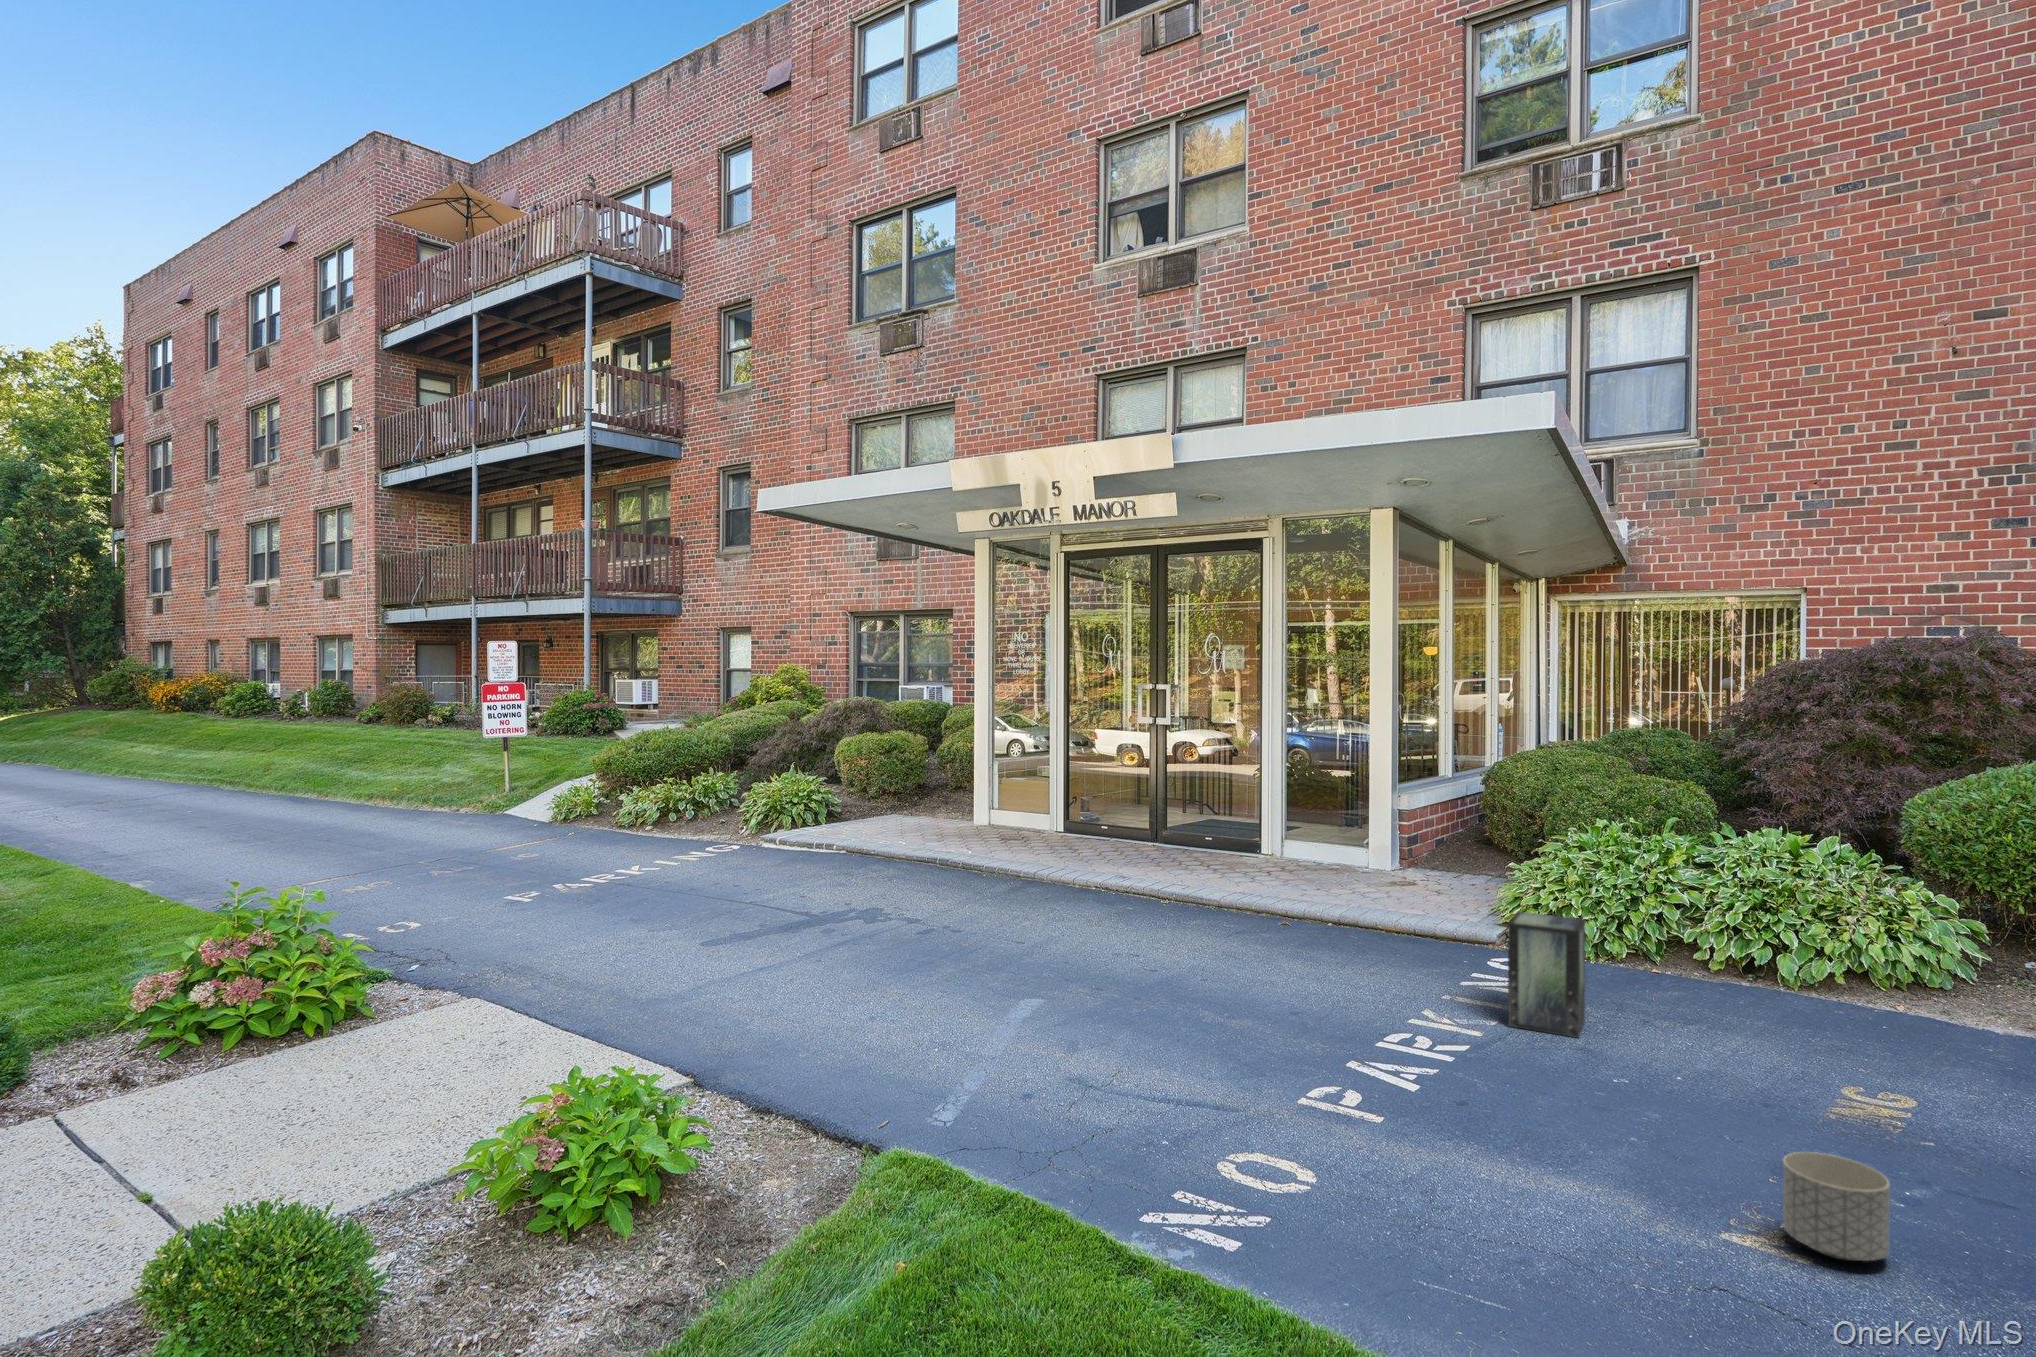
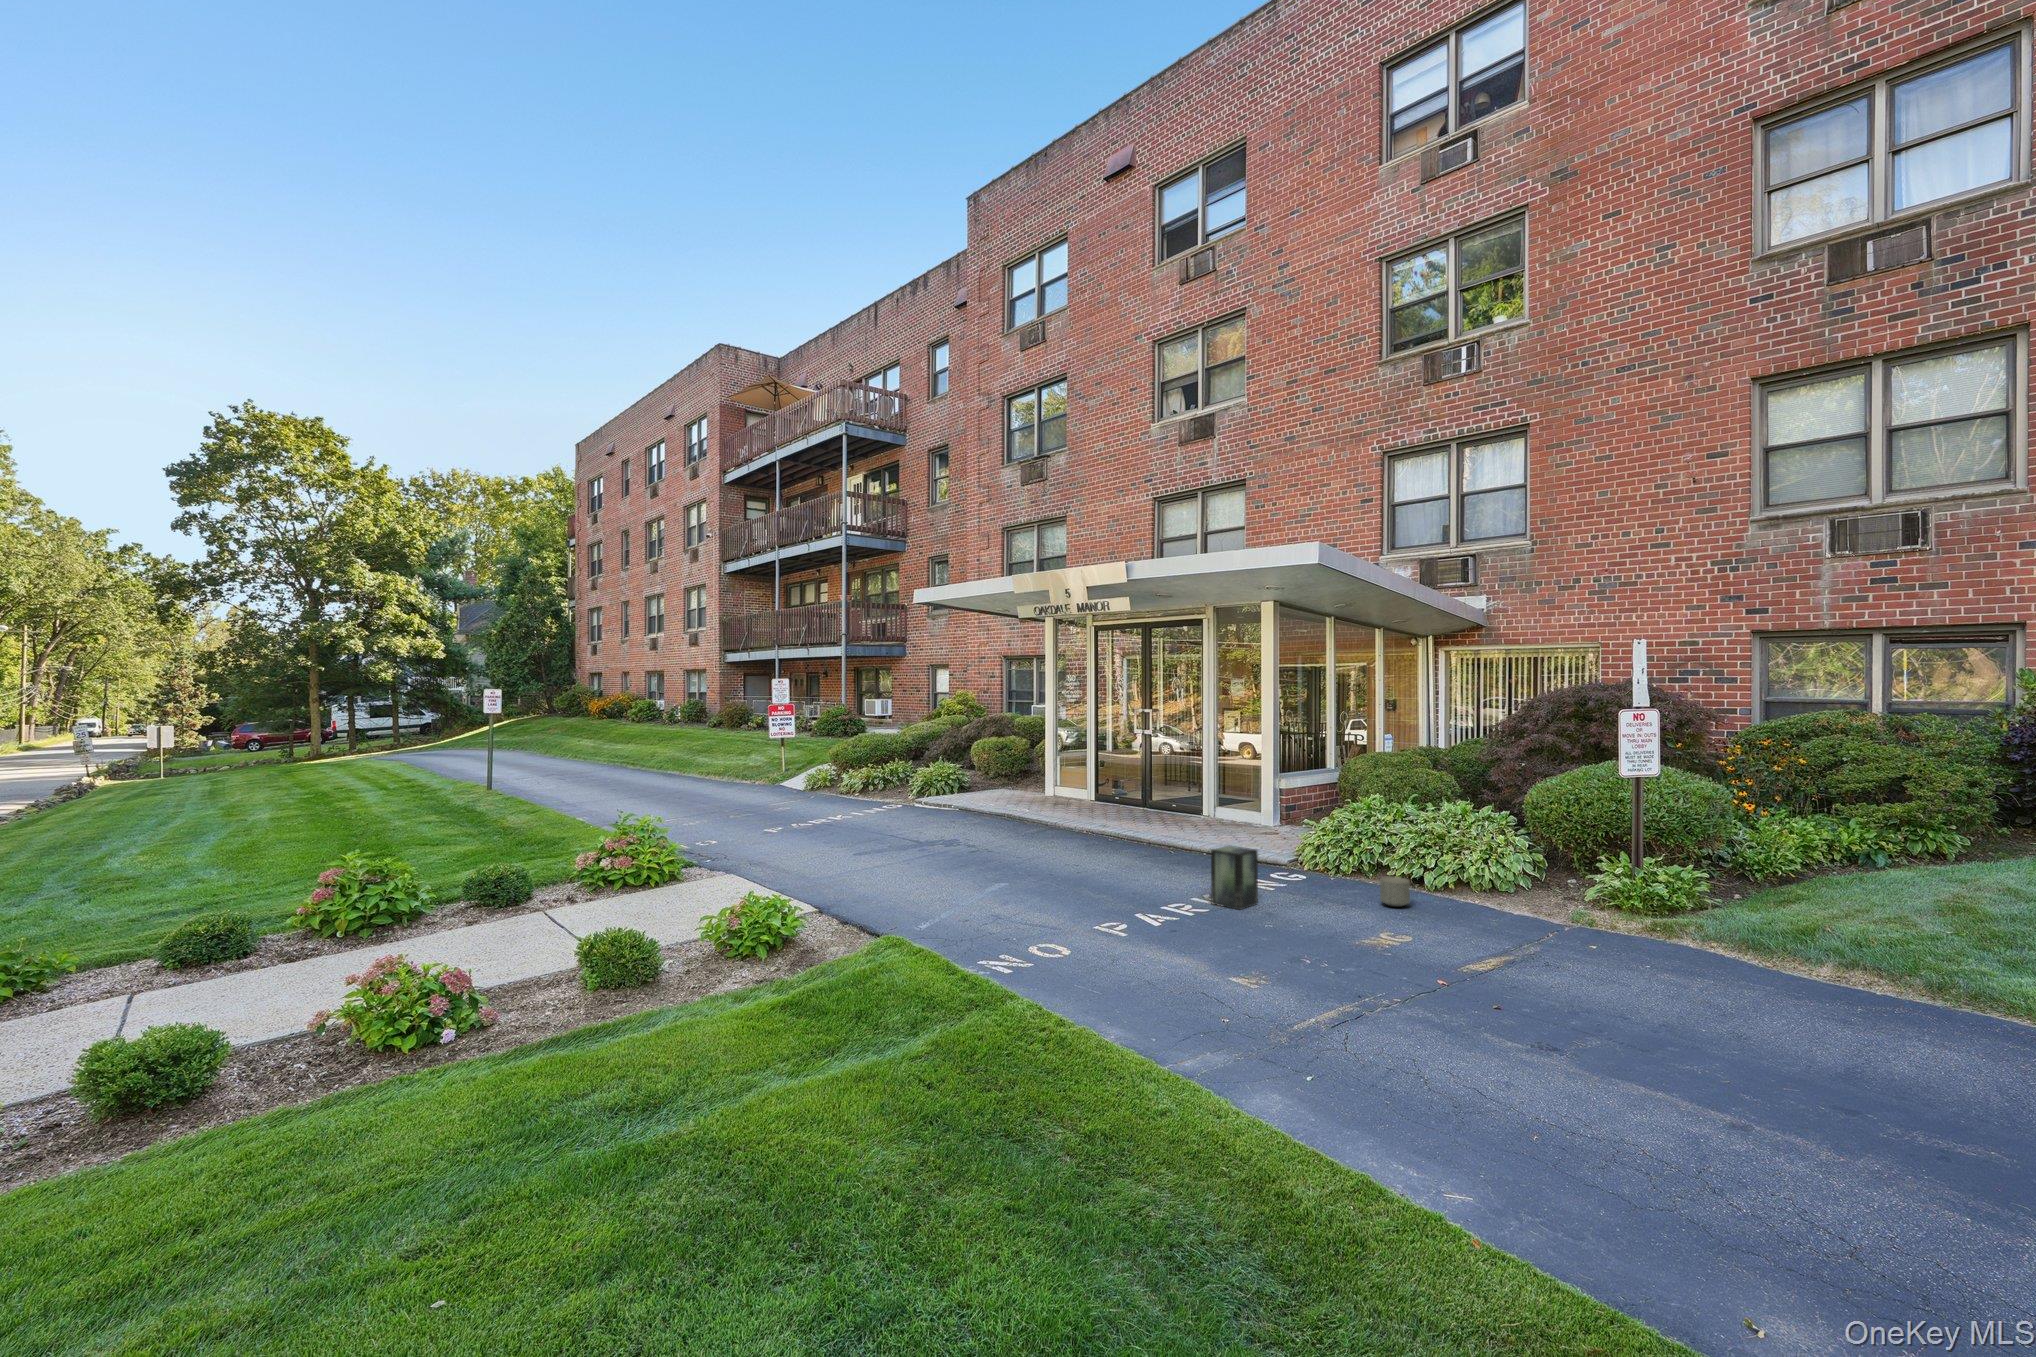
planter: present [1783,1152,1890,1261] -> present [1380,877,1410,907]

